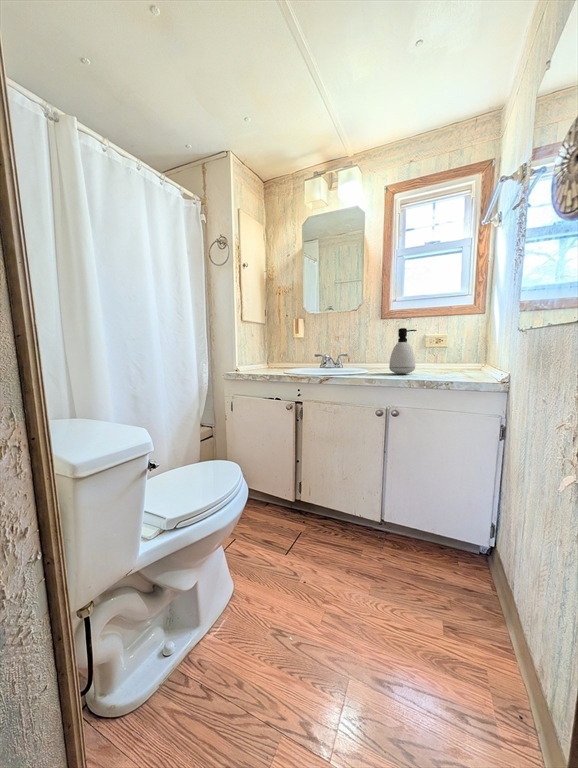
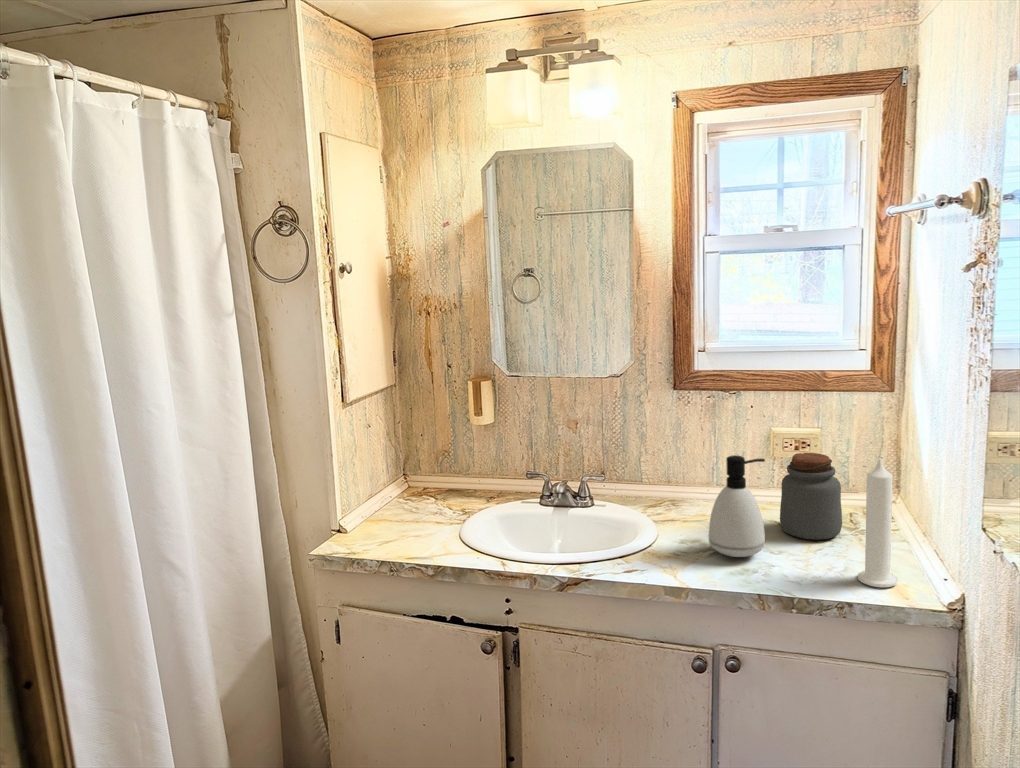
candle: none [458,317,477,378] -> present [858,458,898,587]
jar: none [425,336,455,372] -> present [780,453,842,540]

